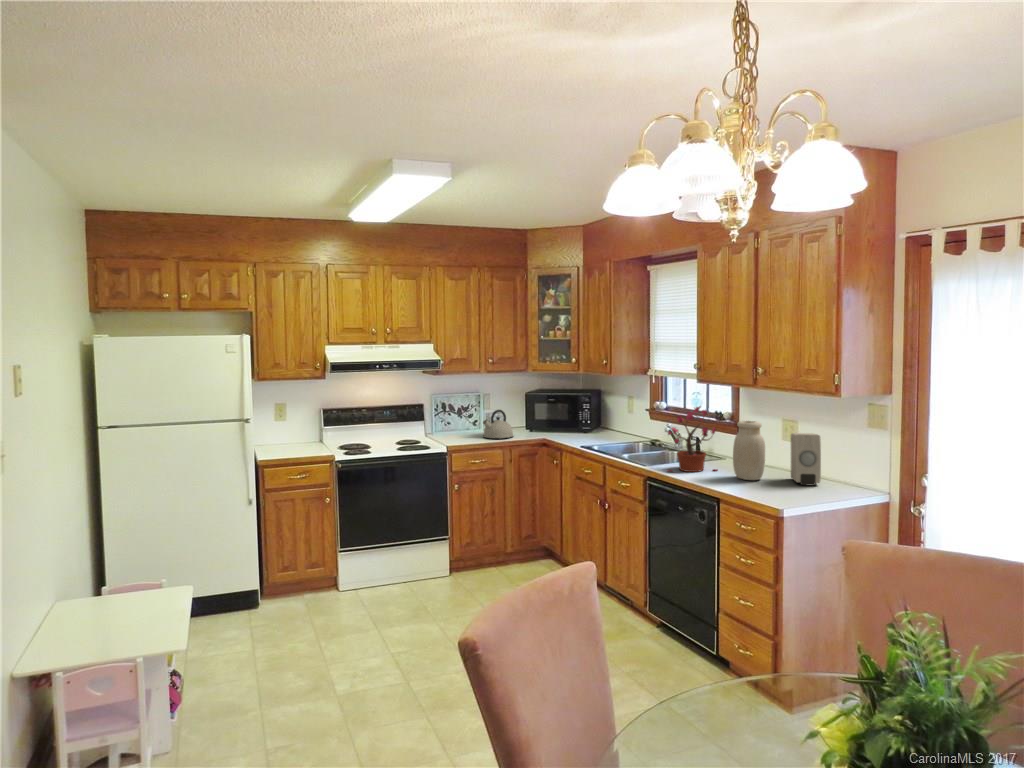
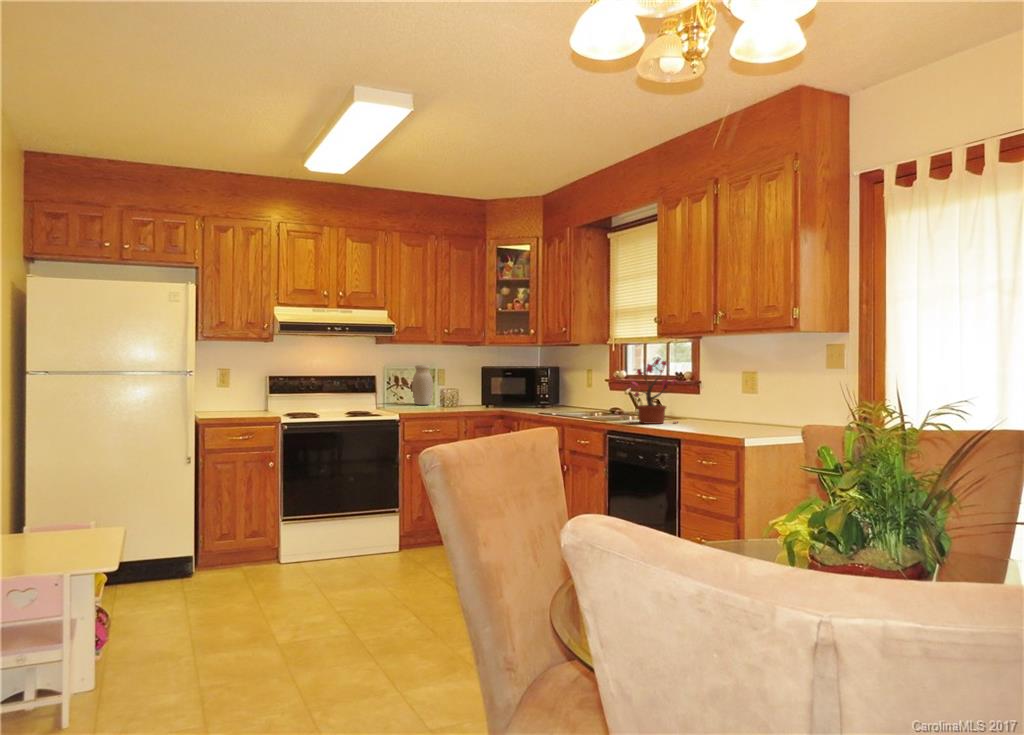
kettle: present [483,410,513,438] -> none [438,381,470,409]
jar: present [733,421,765,480] -> present [412,365,433,405]
soap dispenser: present [791,433,821,486] -> none [751,378,781,429]

